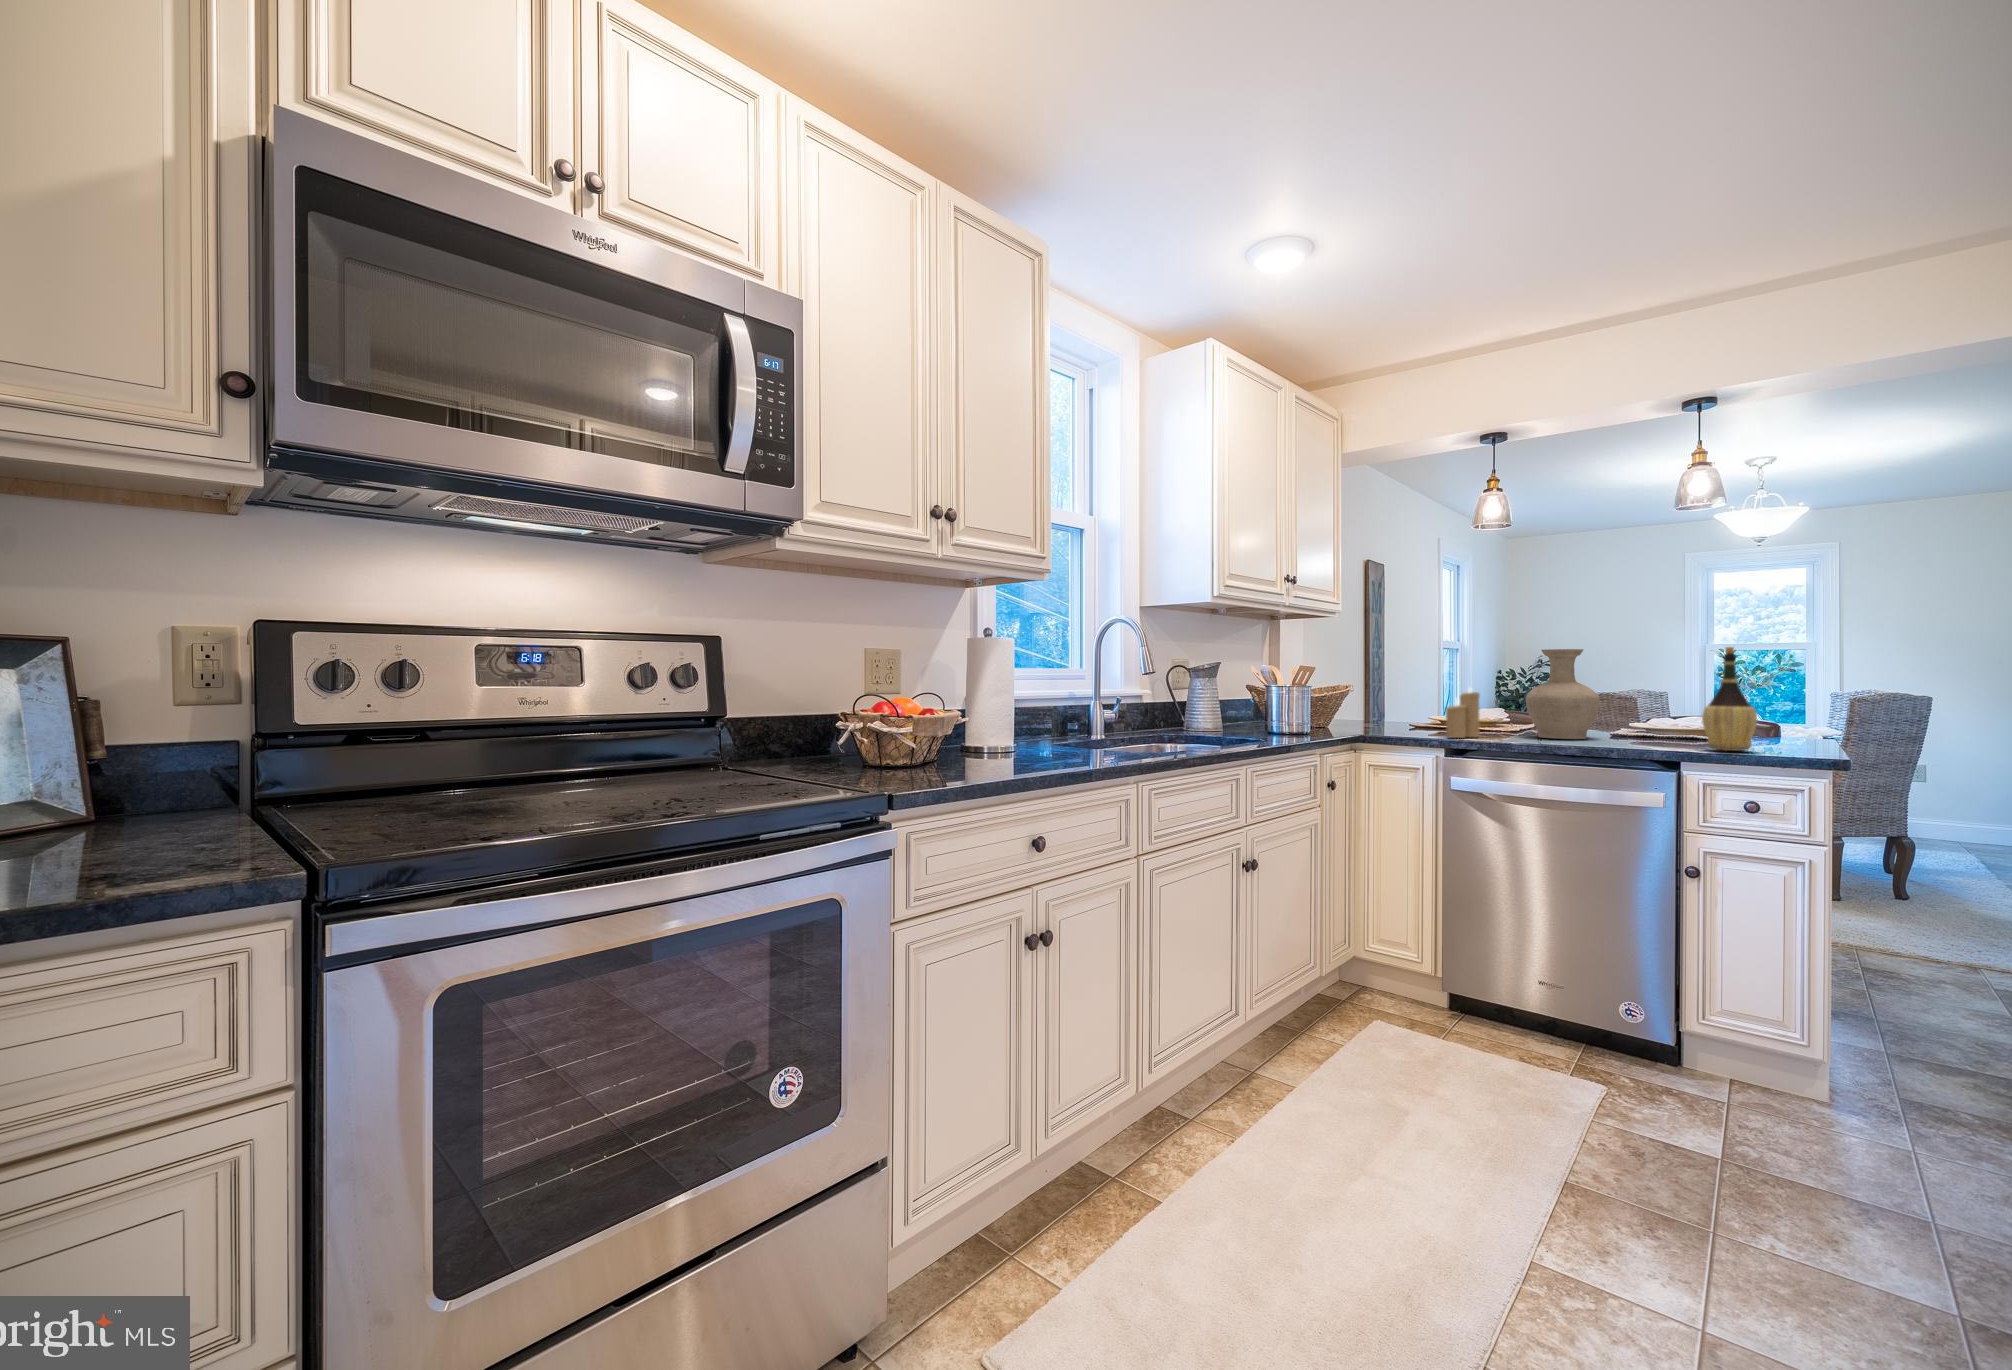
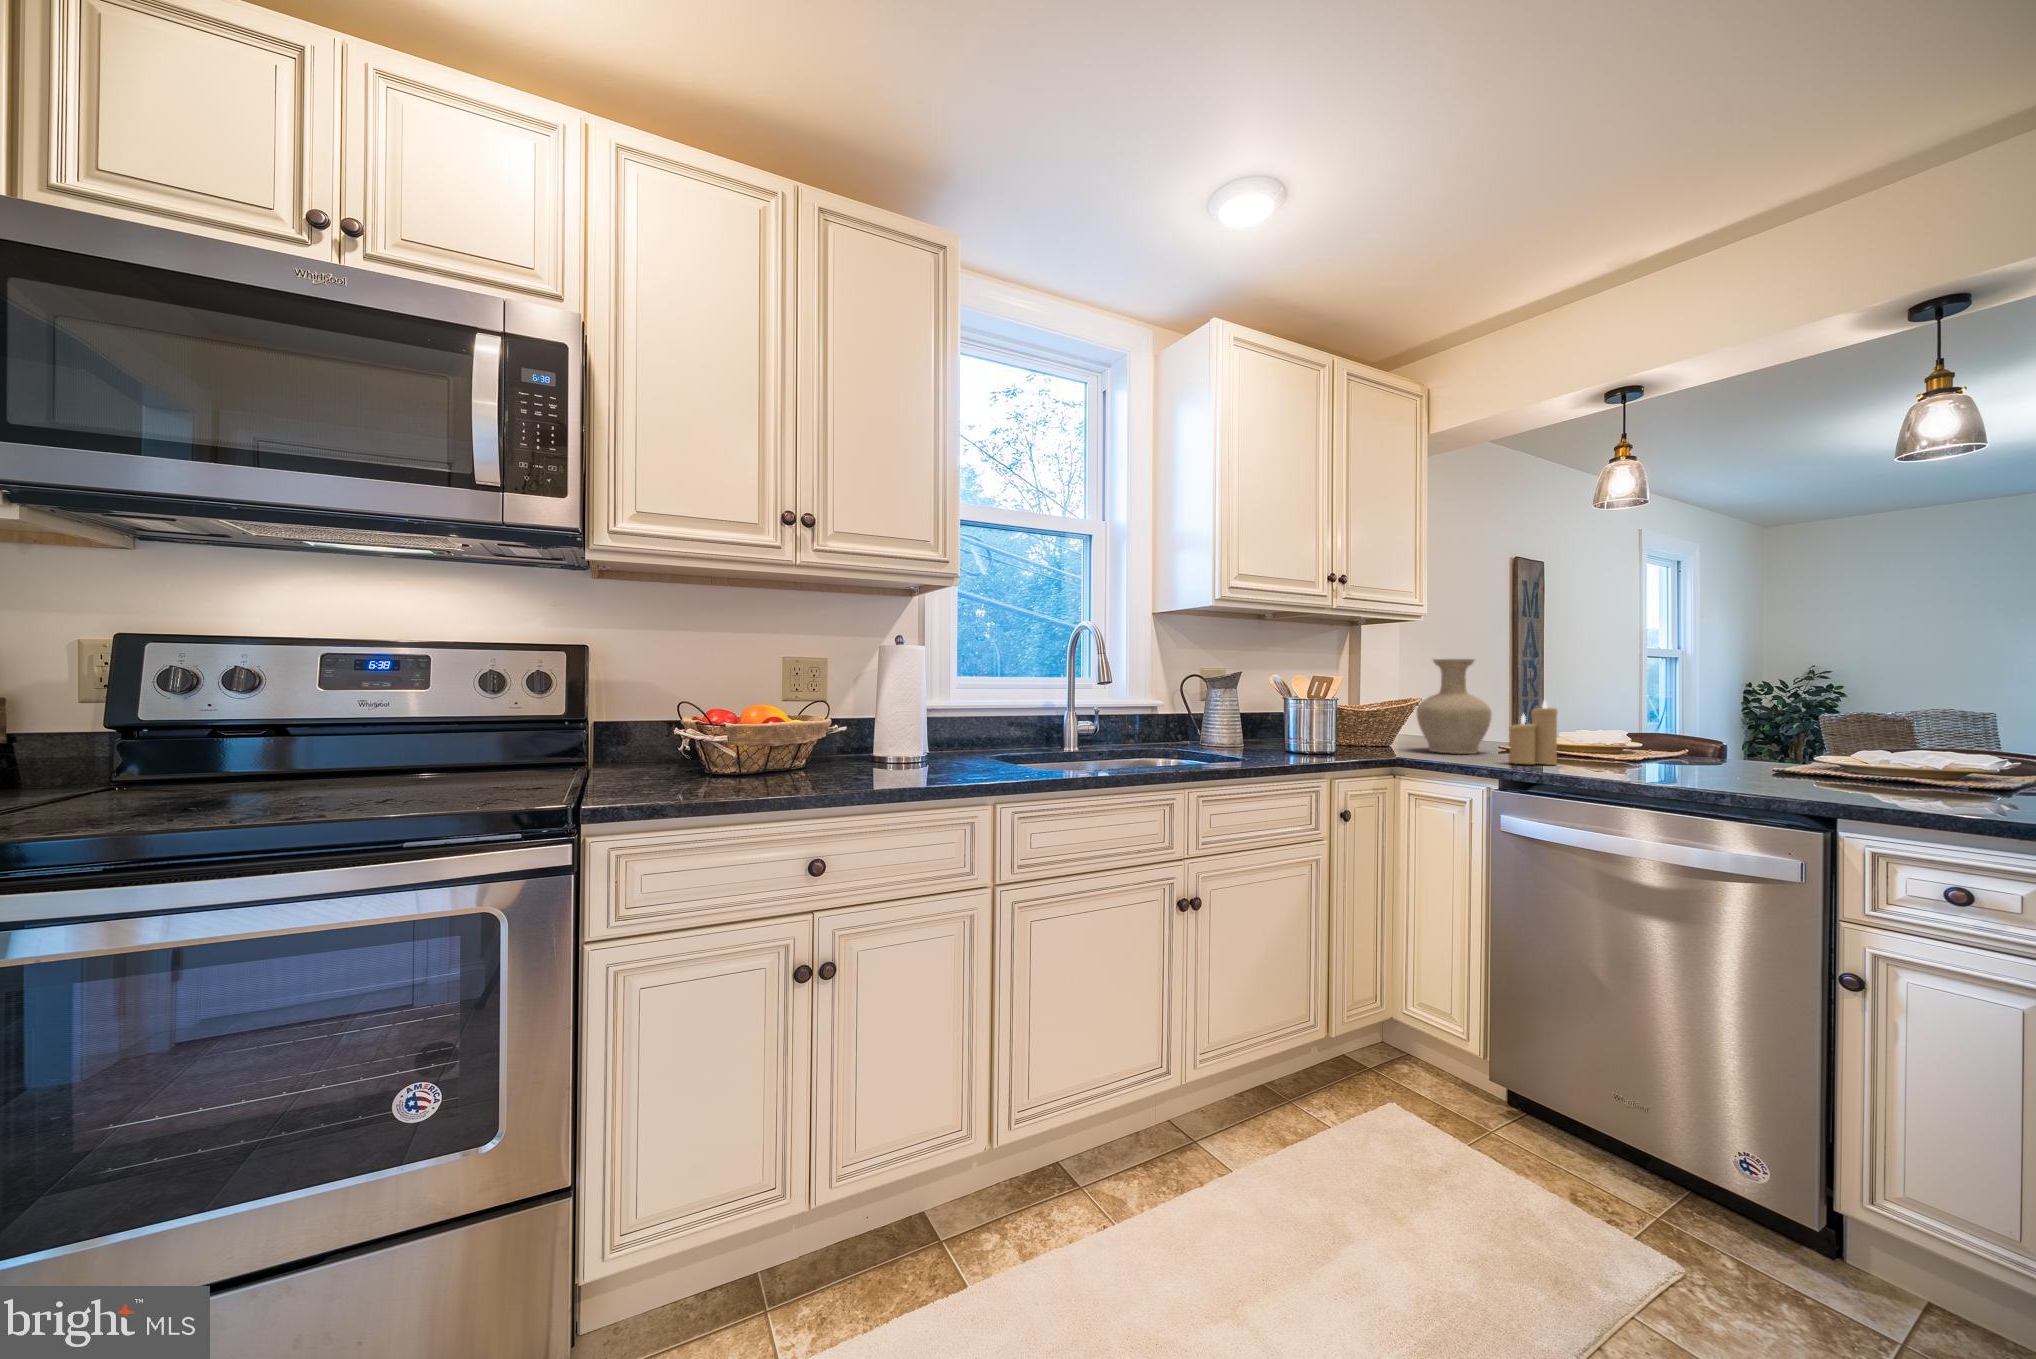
wine bottle: present [1702,647,1757,751] -> none [1879,647,1978,803]
vase: present [1526,649,1600,739] -> present [1417,659,1491,754]

